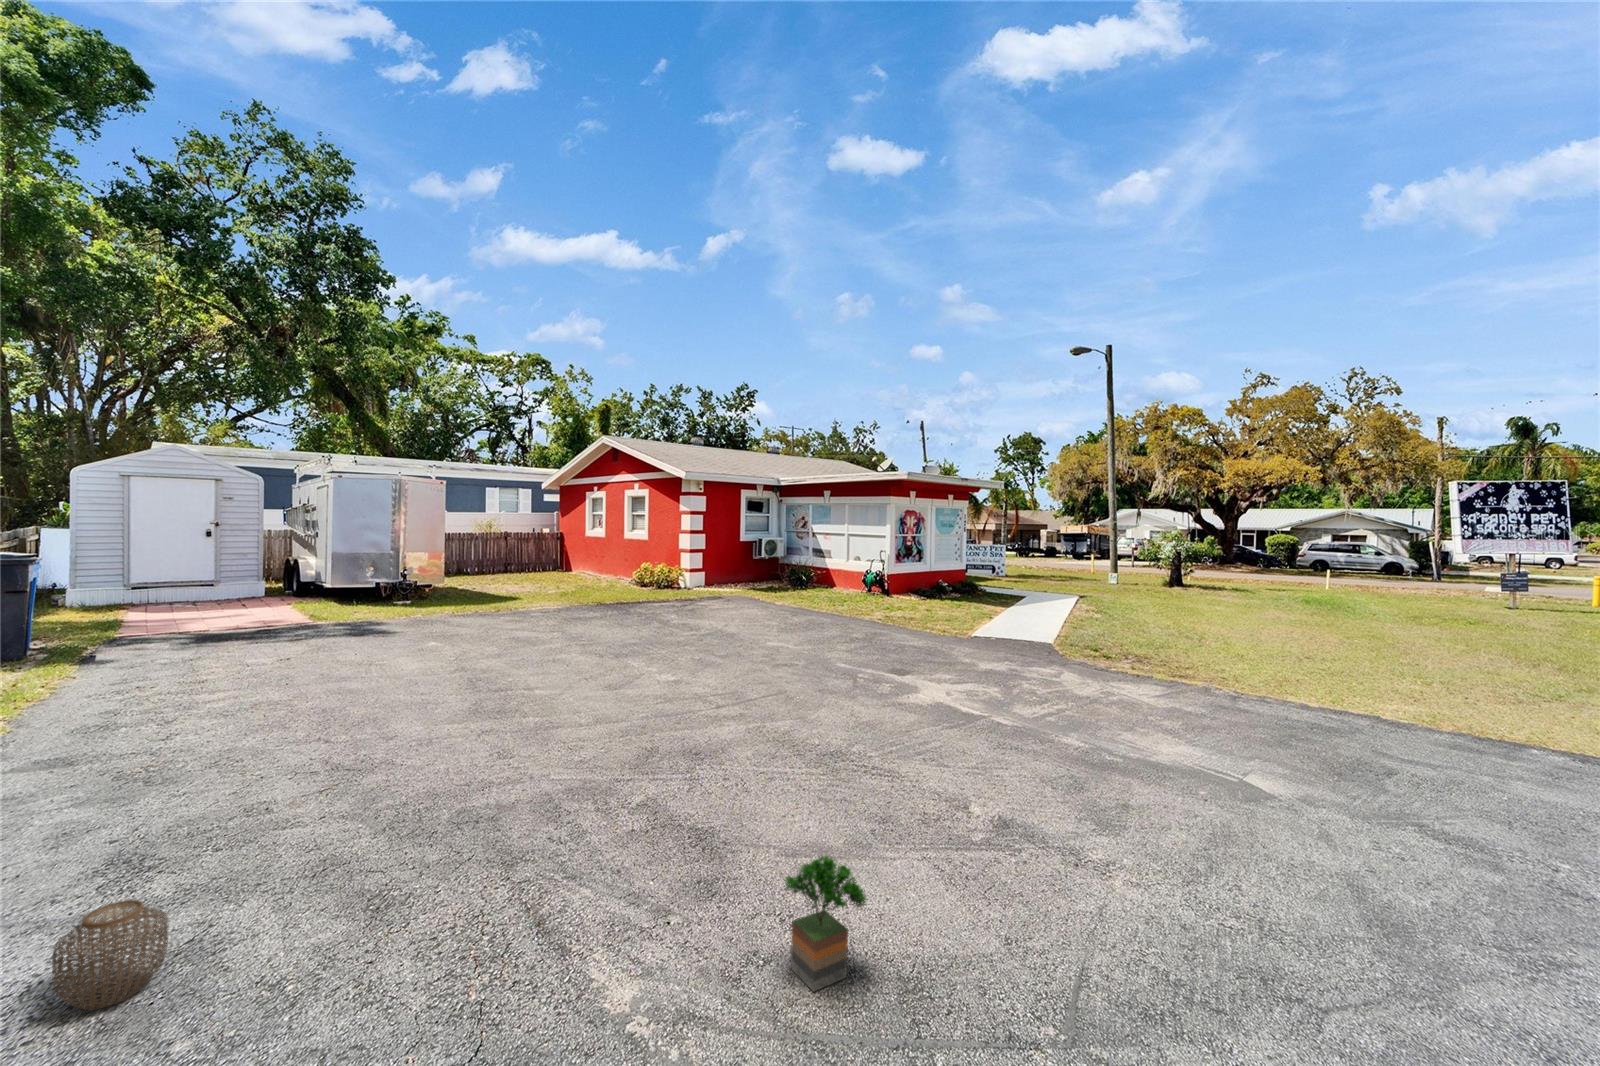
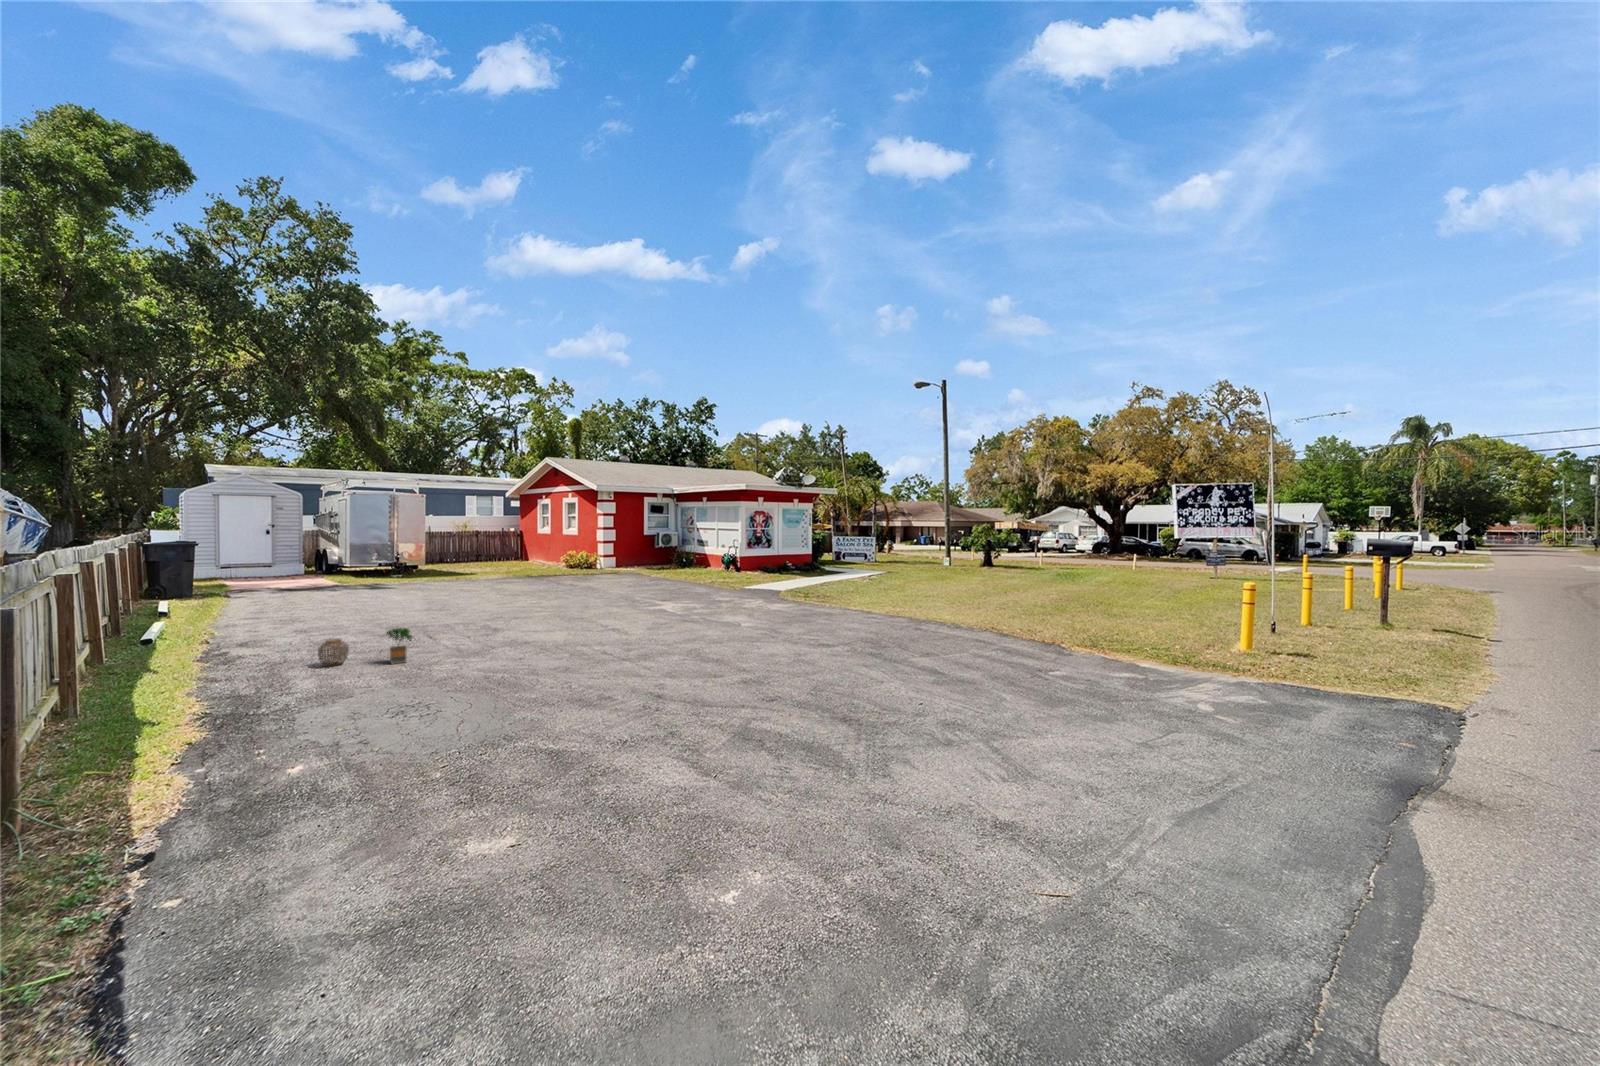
potted tree: present [786,856,866,991] -> present [387,628,413,664]

